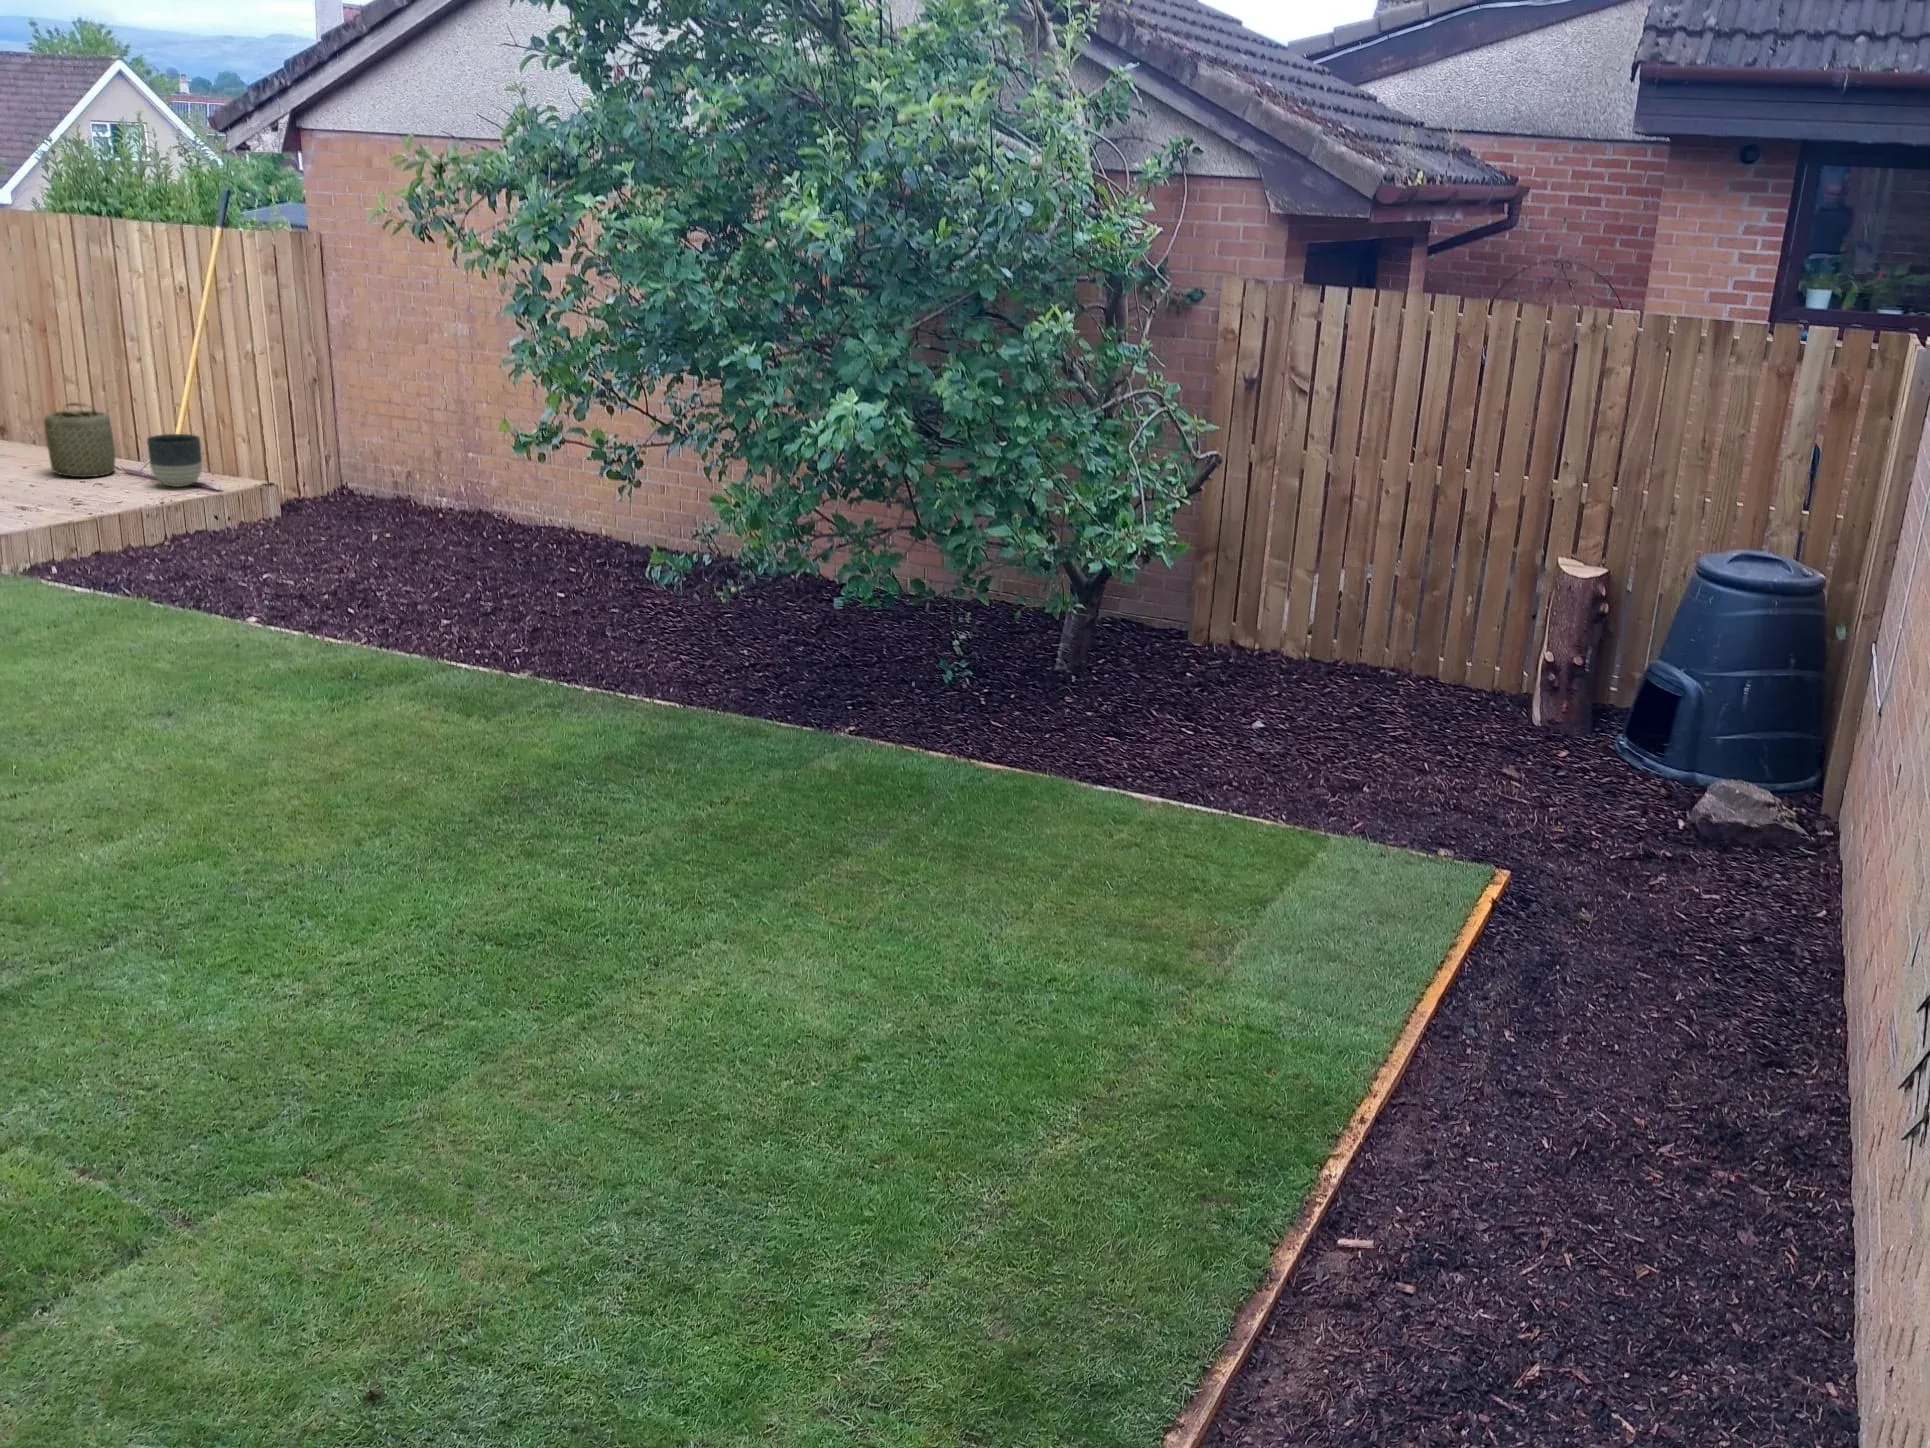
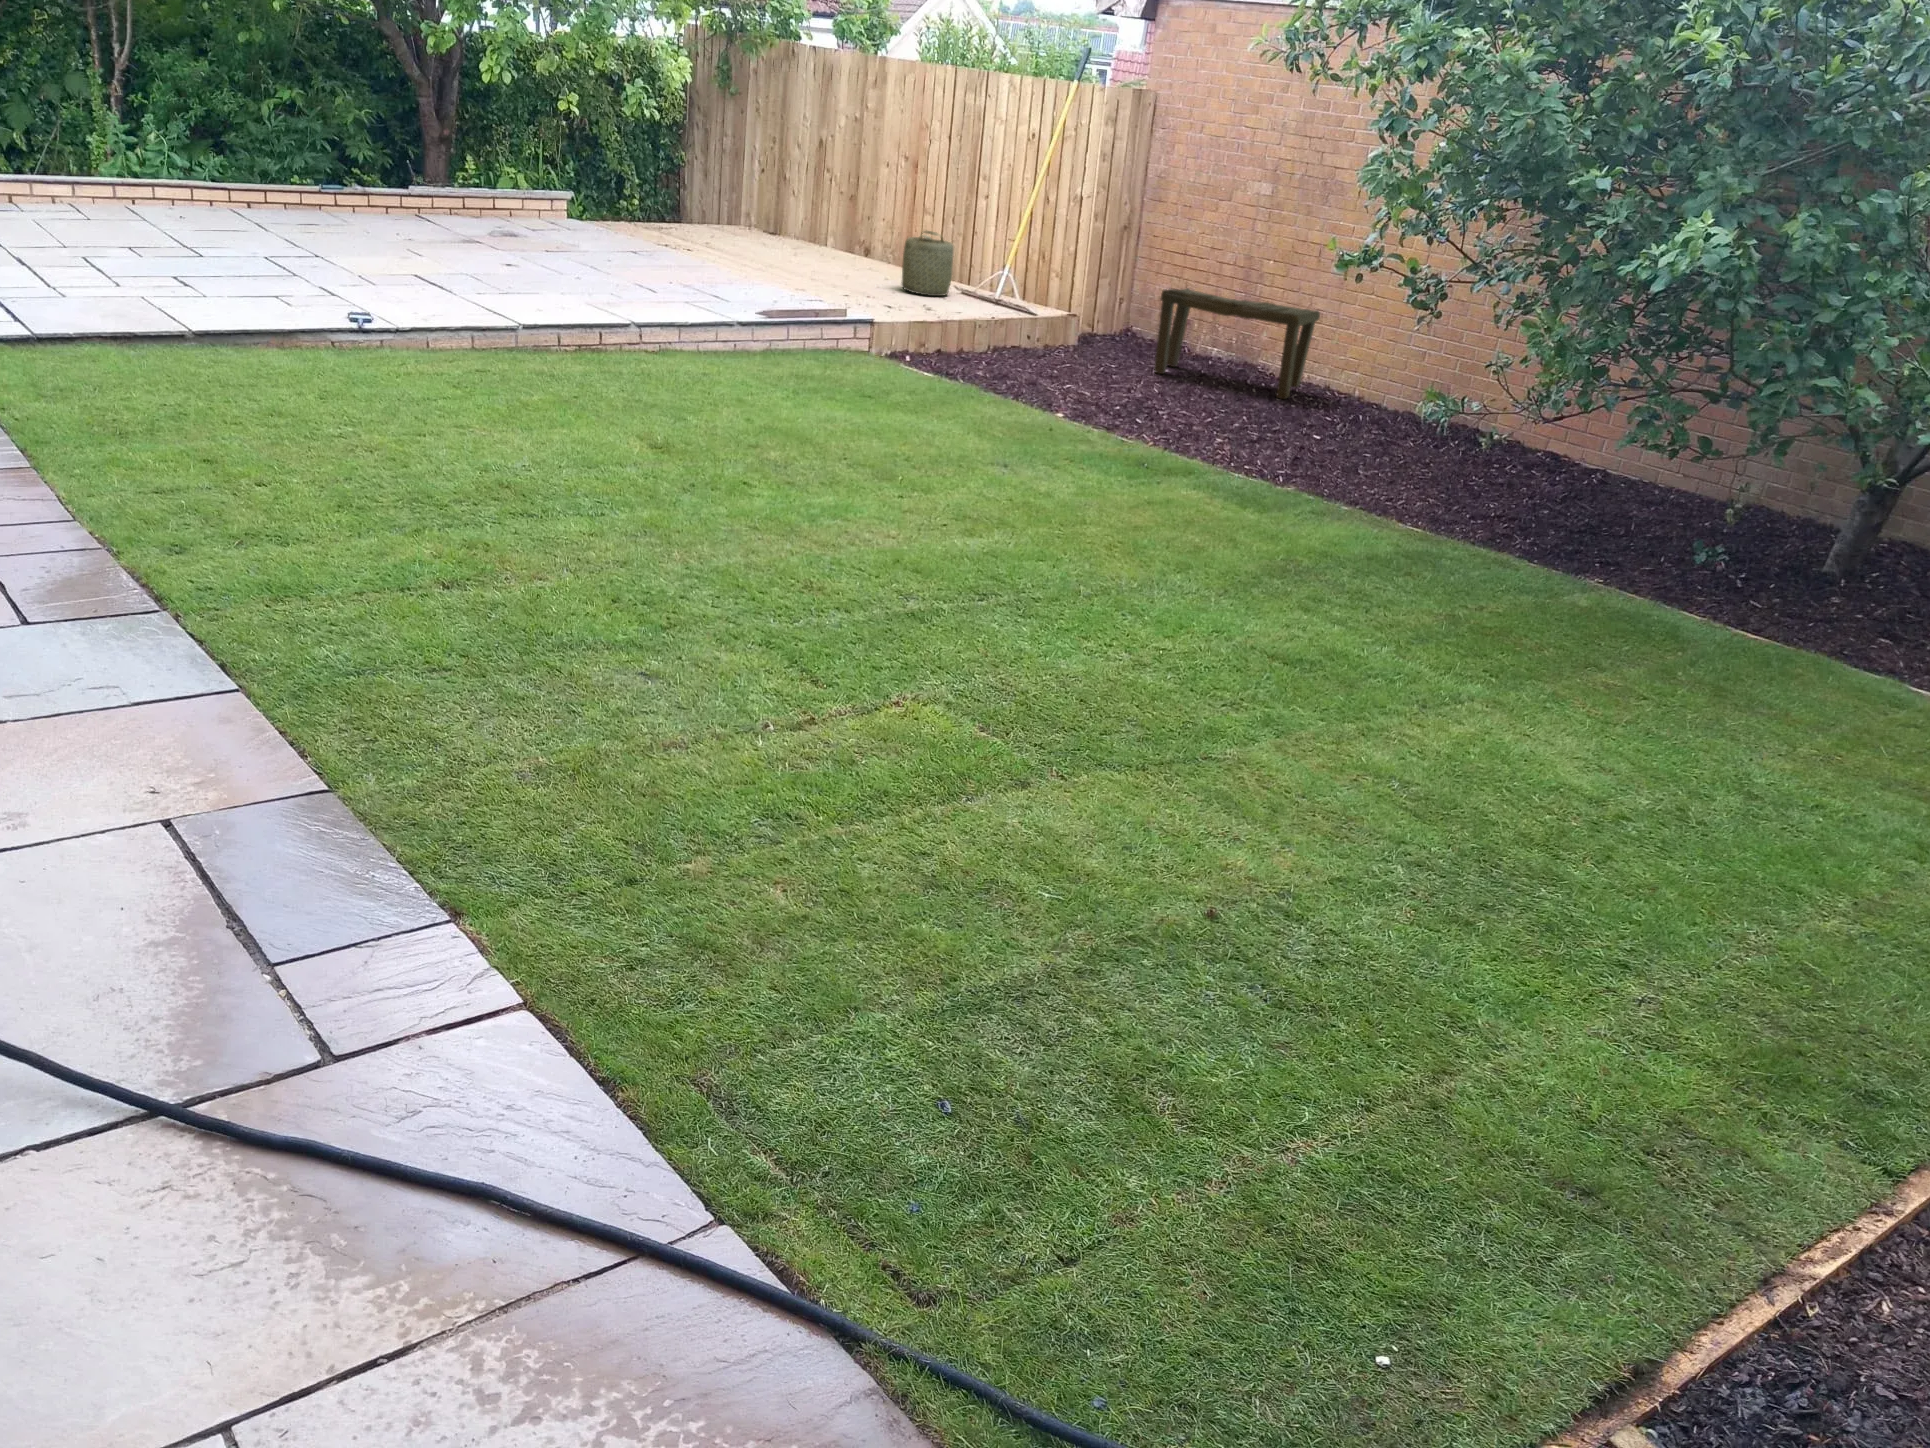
planter: present [147,434,202,487] -> none [979,265,1023,312]
bench: none [357,444,540,552] -> present [1154,289,1320,399]

